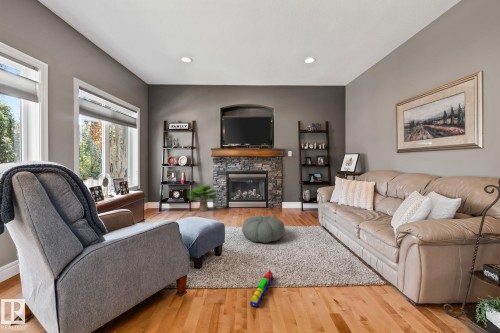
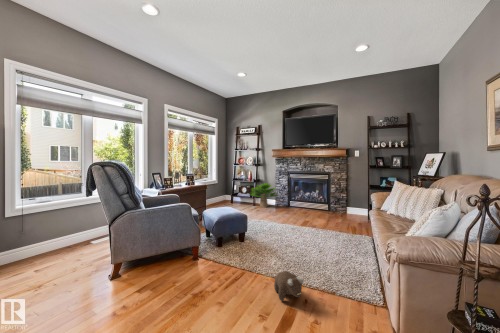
pouf: present [242,216,285,243] -> none [271,215,314,242]
toy train: present [250,270,273,307] -> none [219,263,261,289]
plush toy: none [301,270,338,299] -> present [274,271,304,301]

